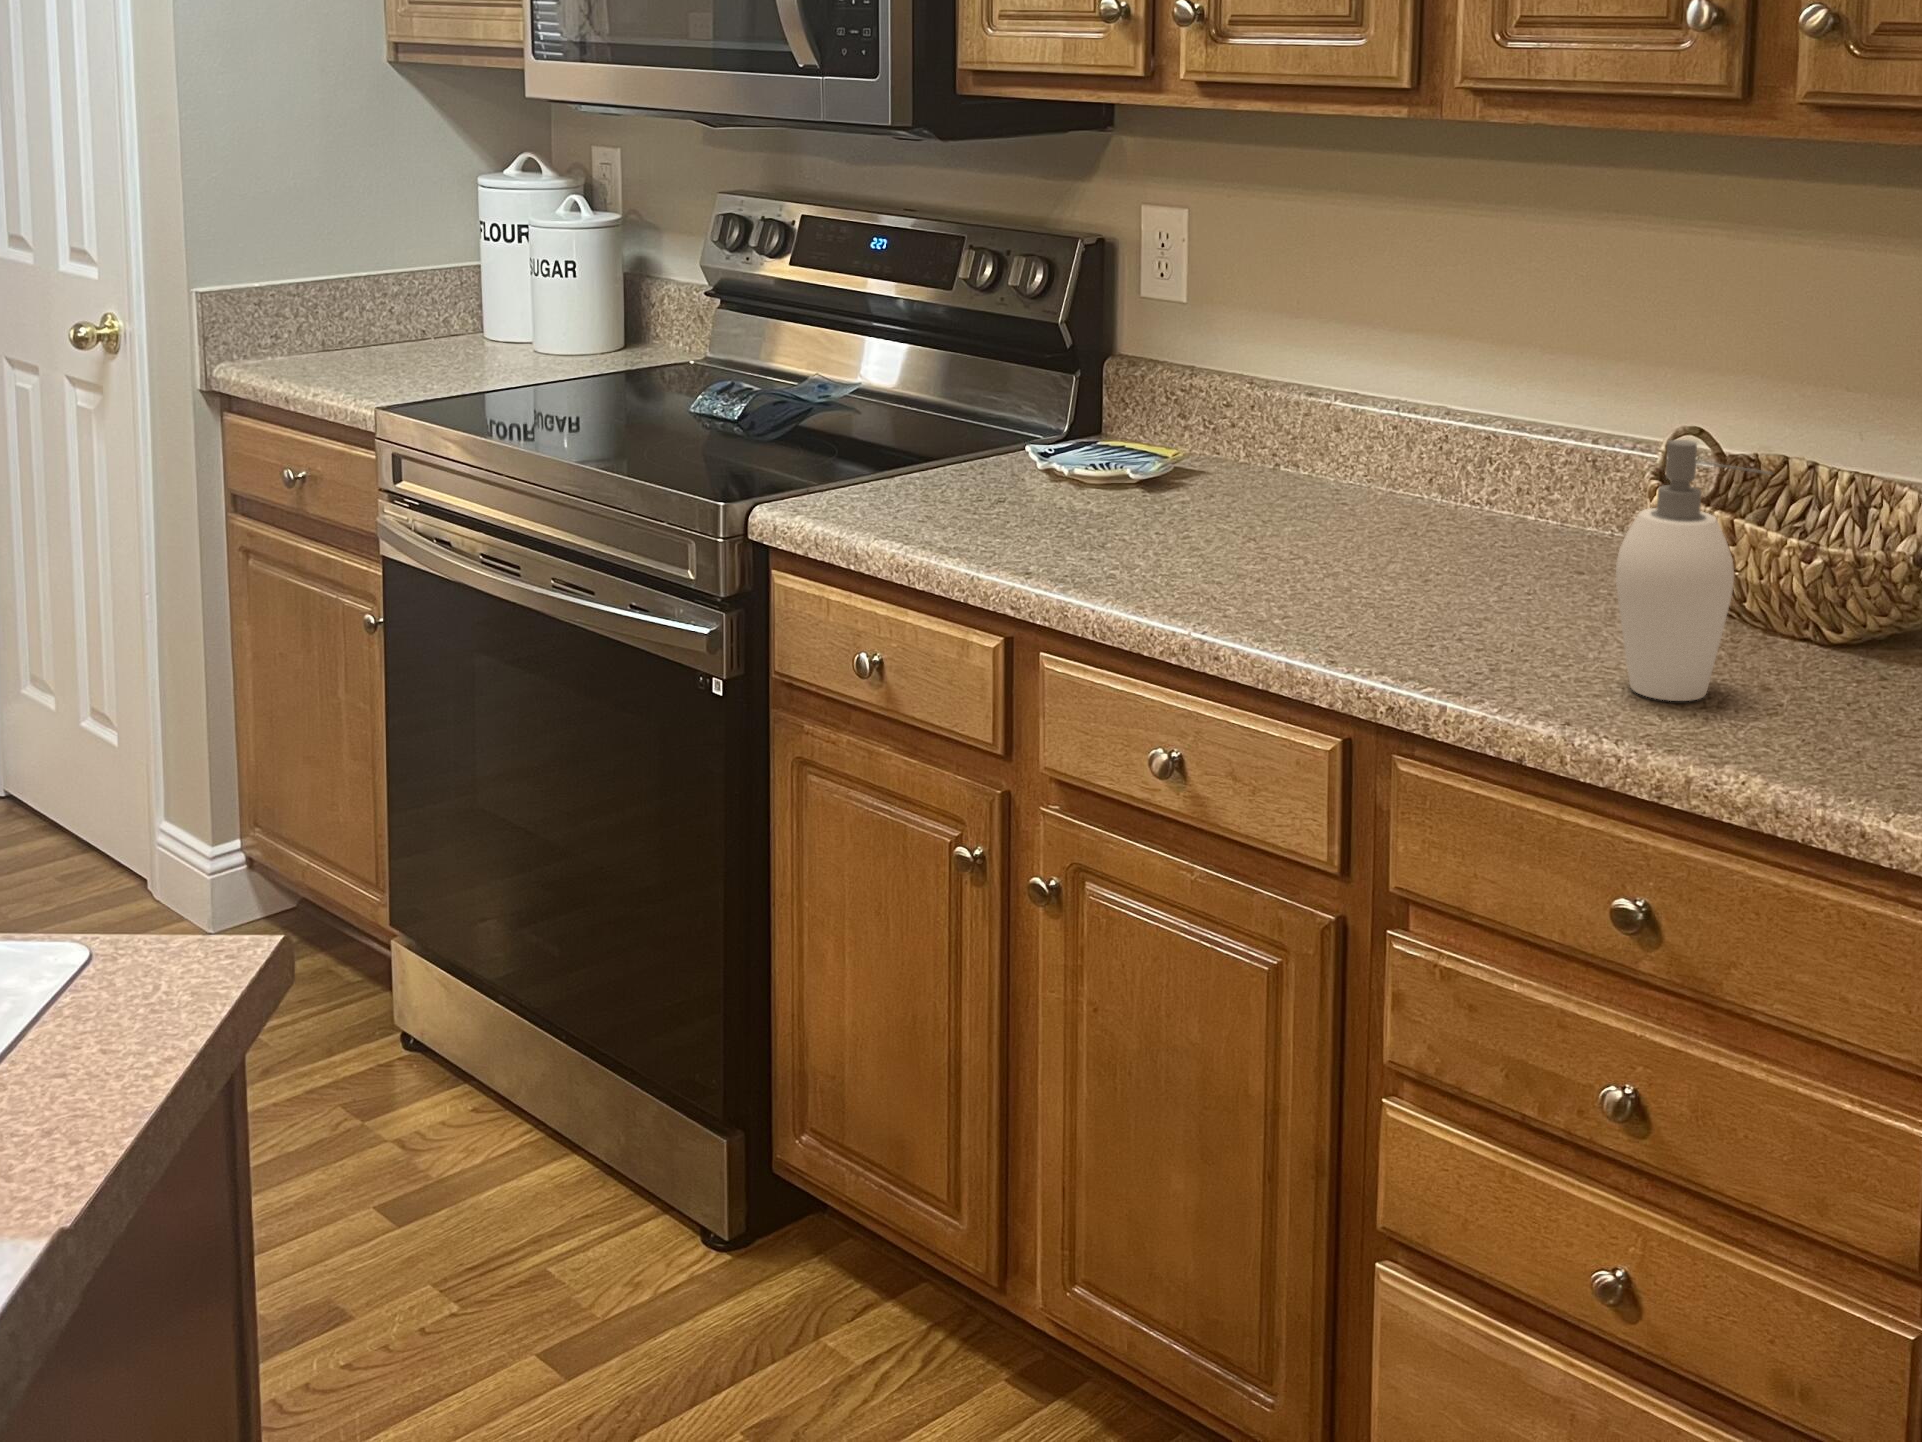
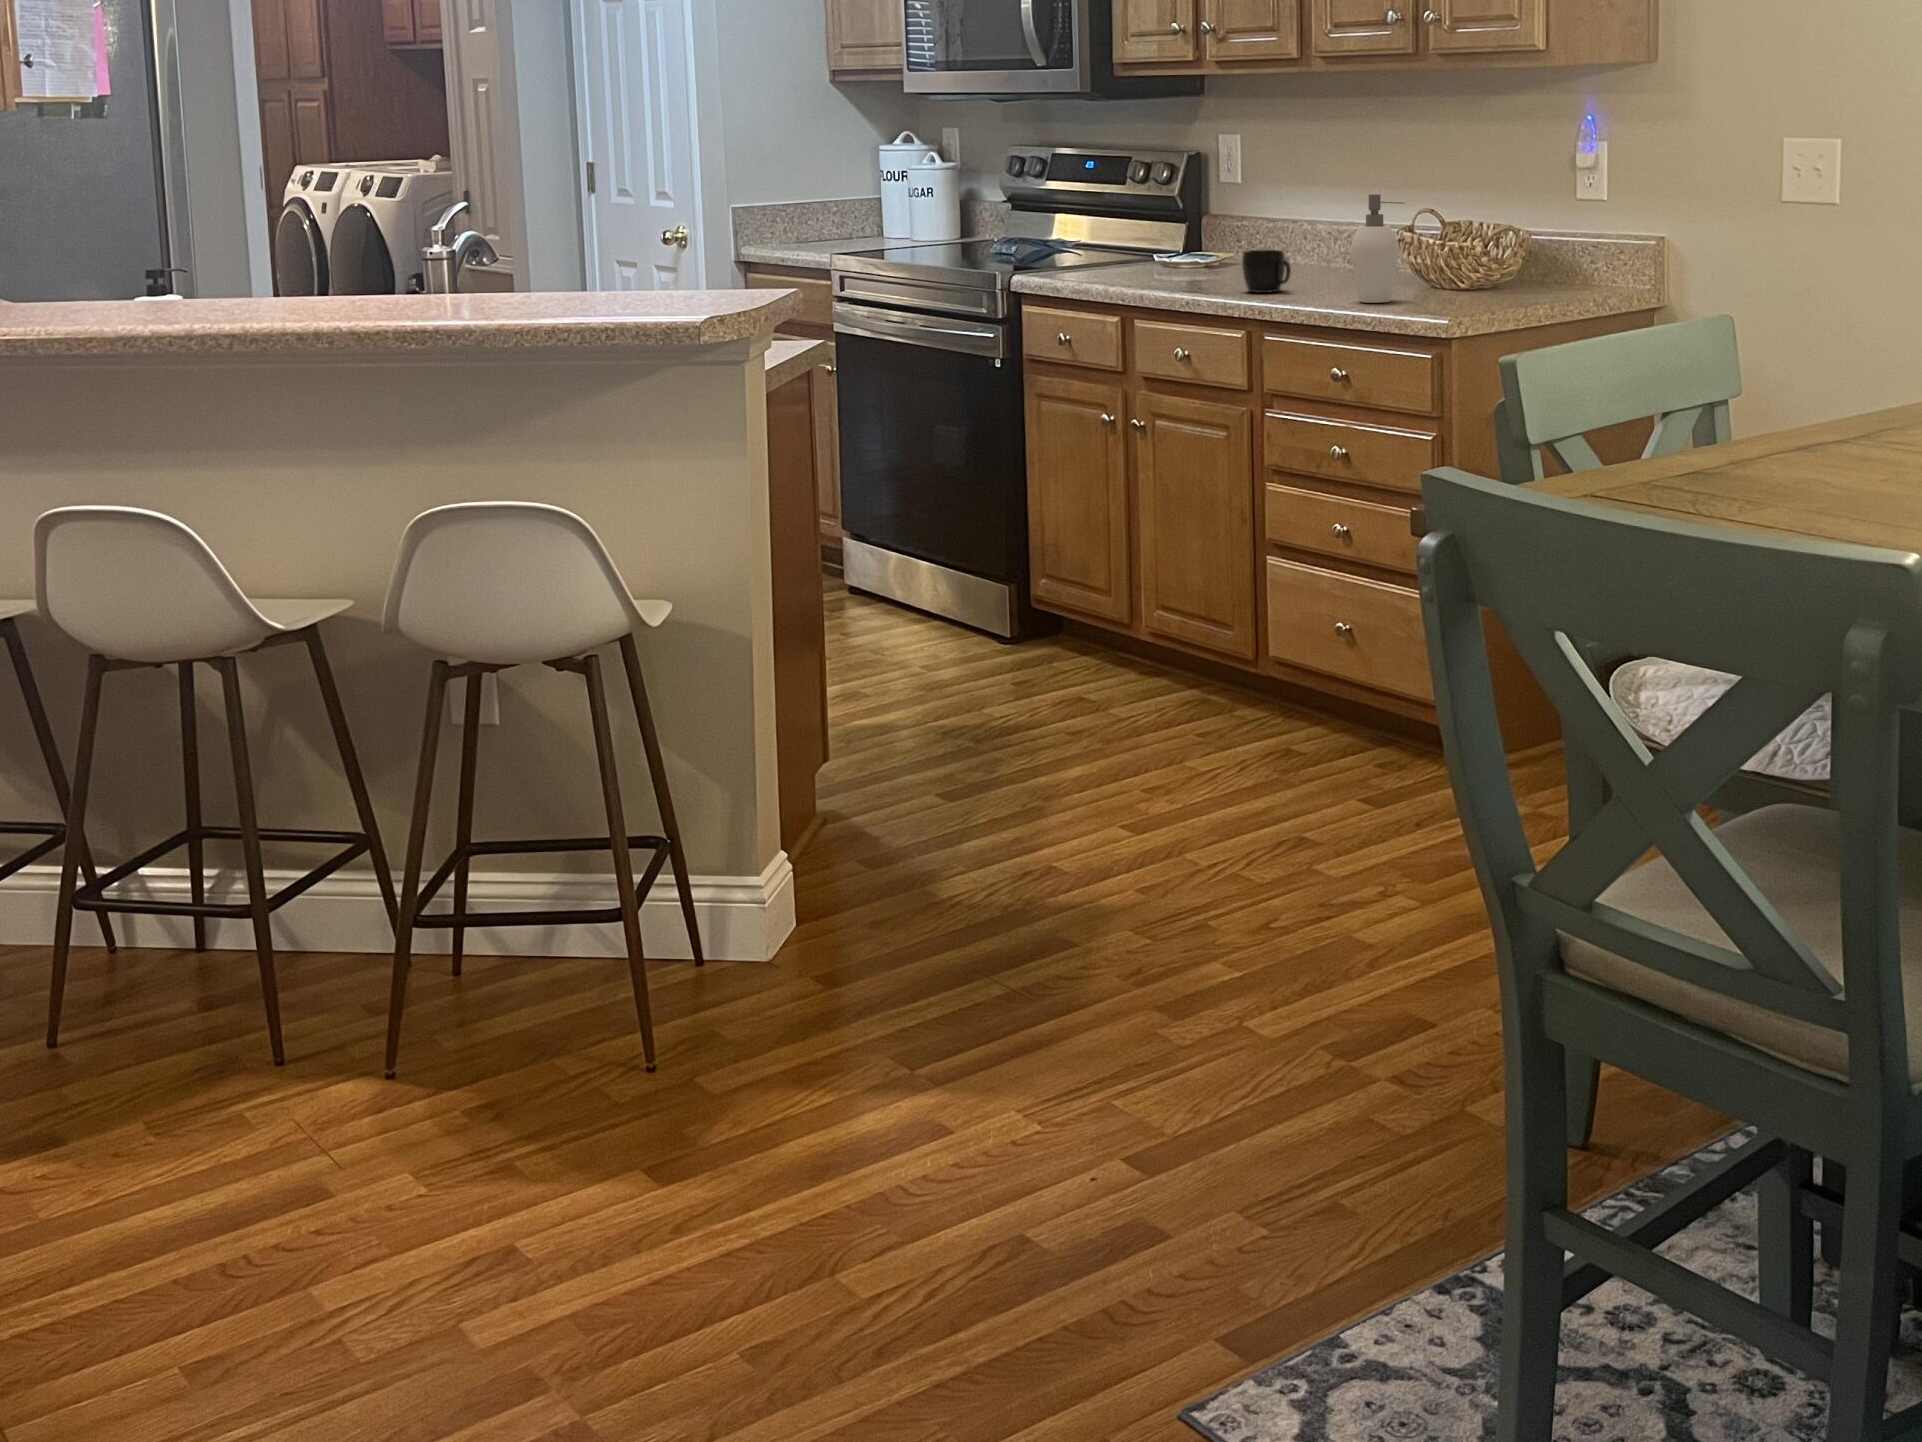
mug: none [1307,519,1426,627] -> present [1242,250,1291,293]

